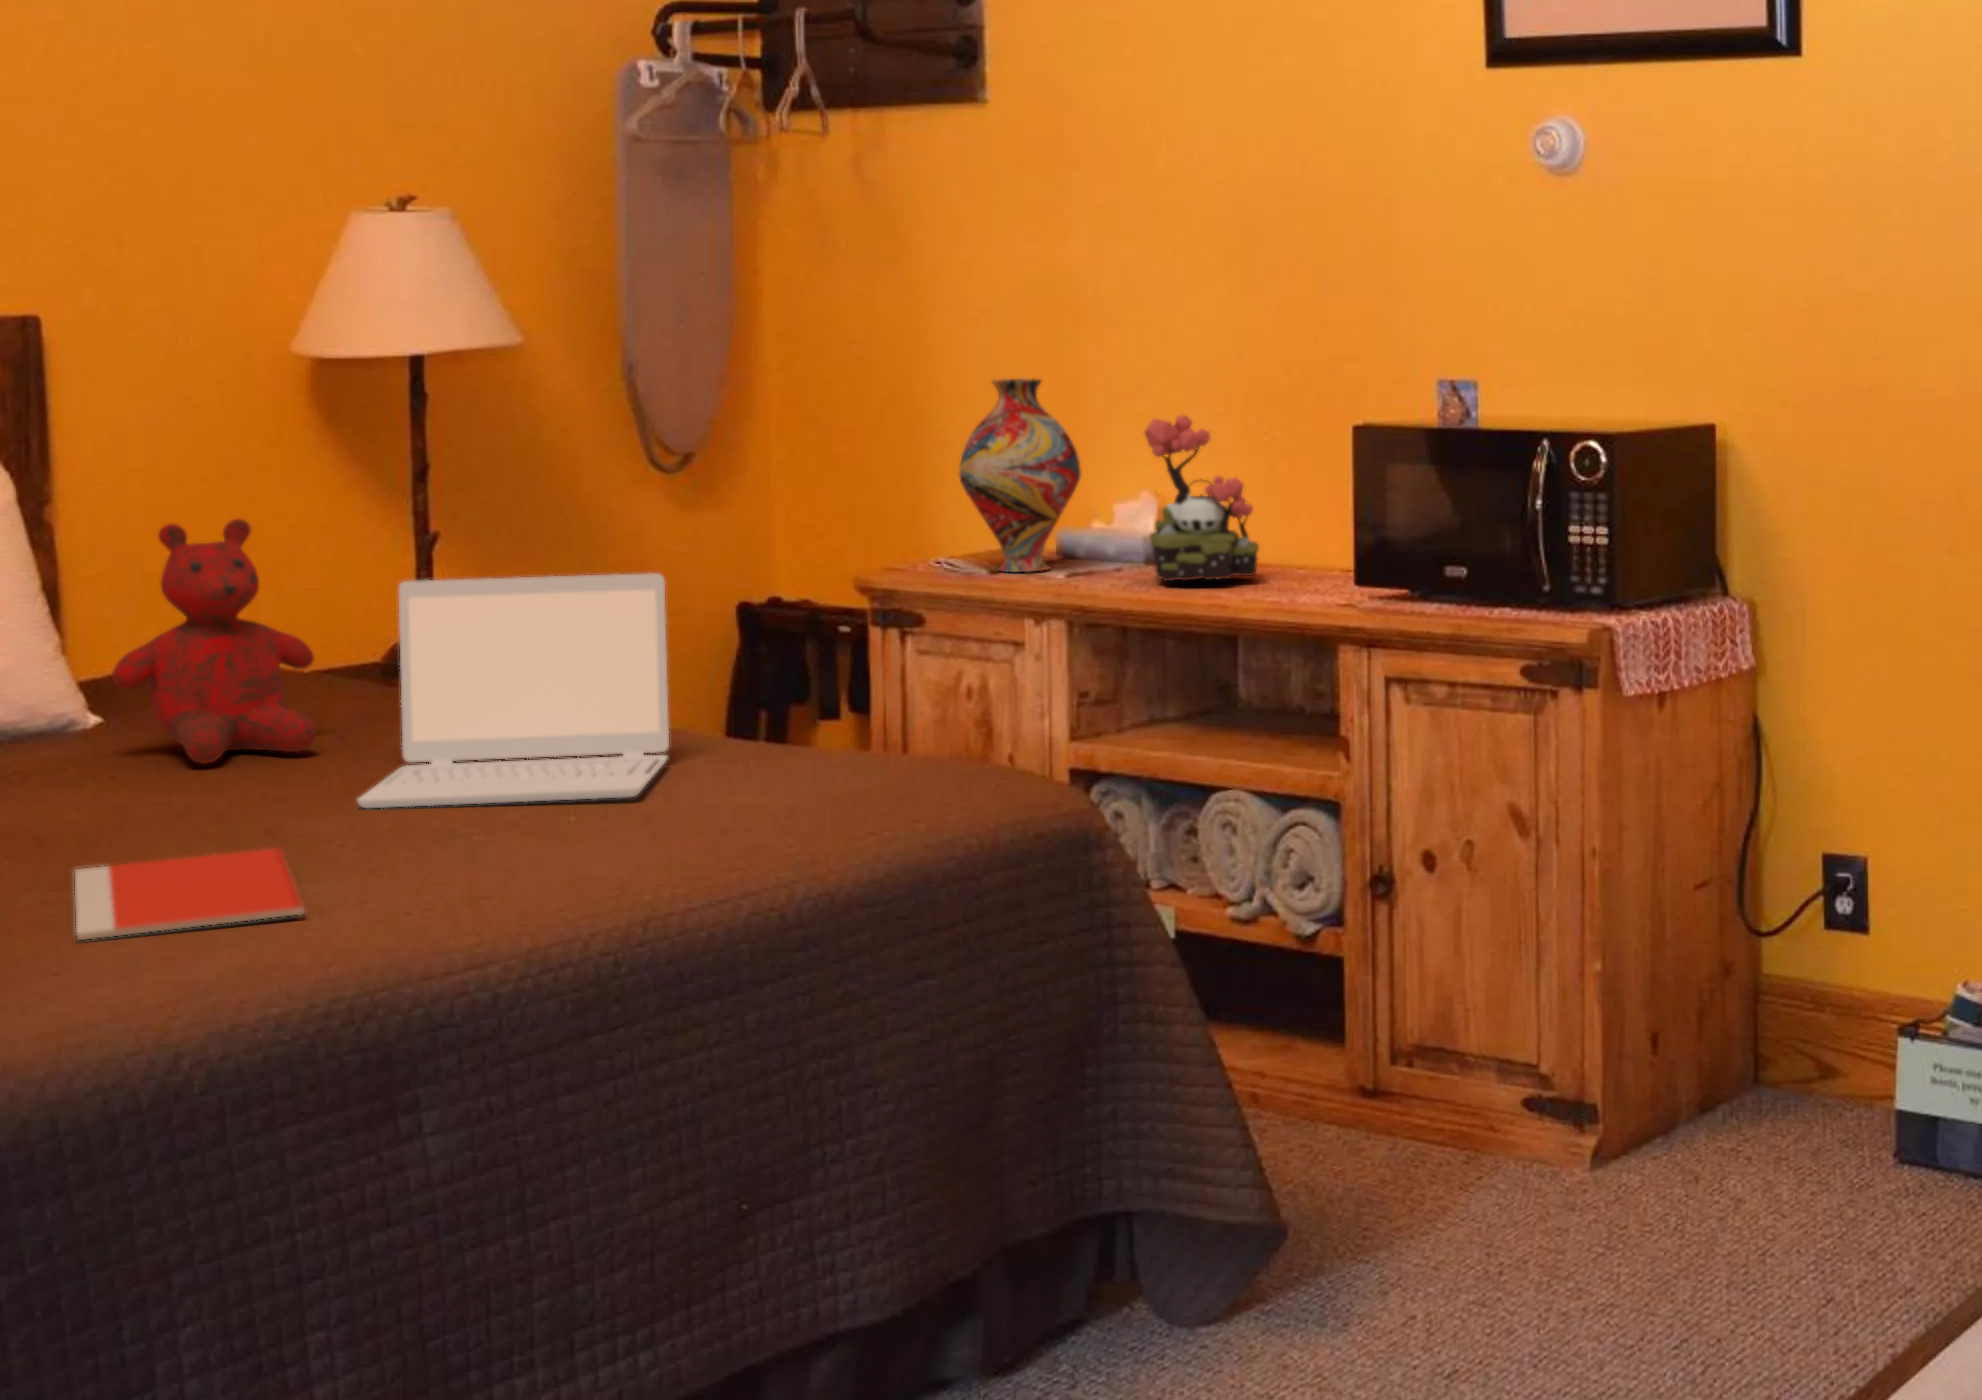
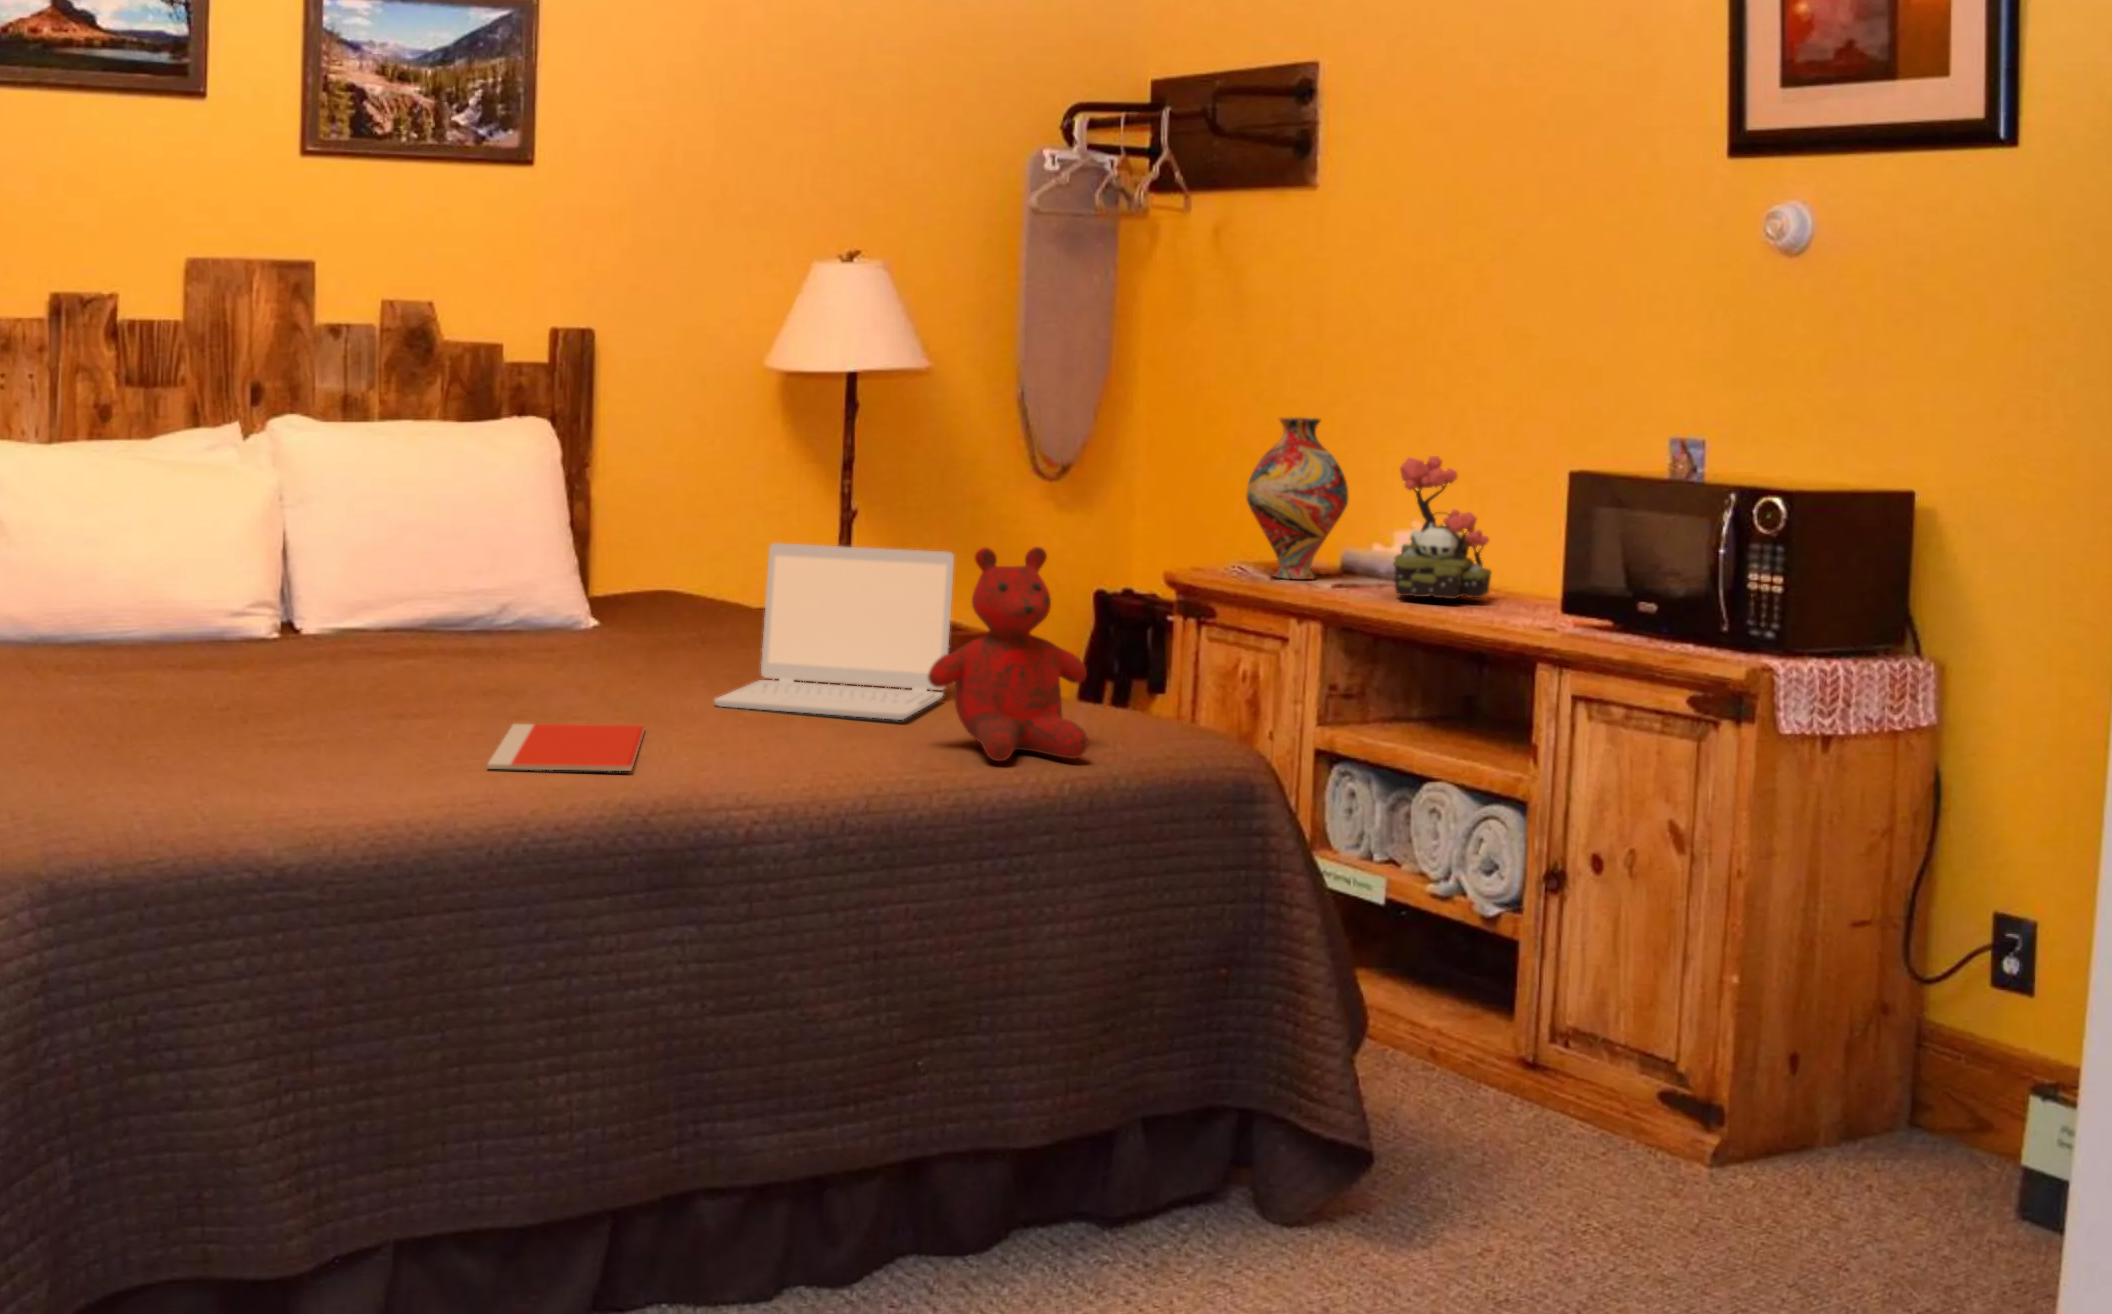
teddy bear: present [112,519,316,764] -> present [928,547,1088,761]

